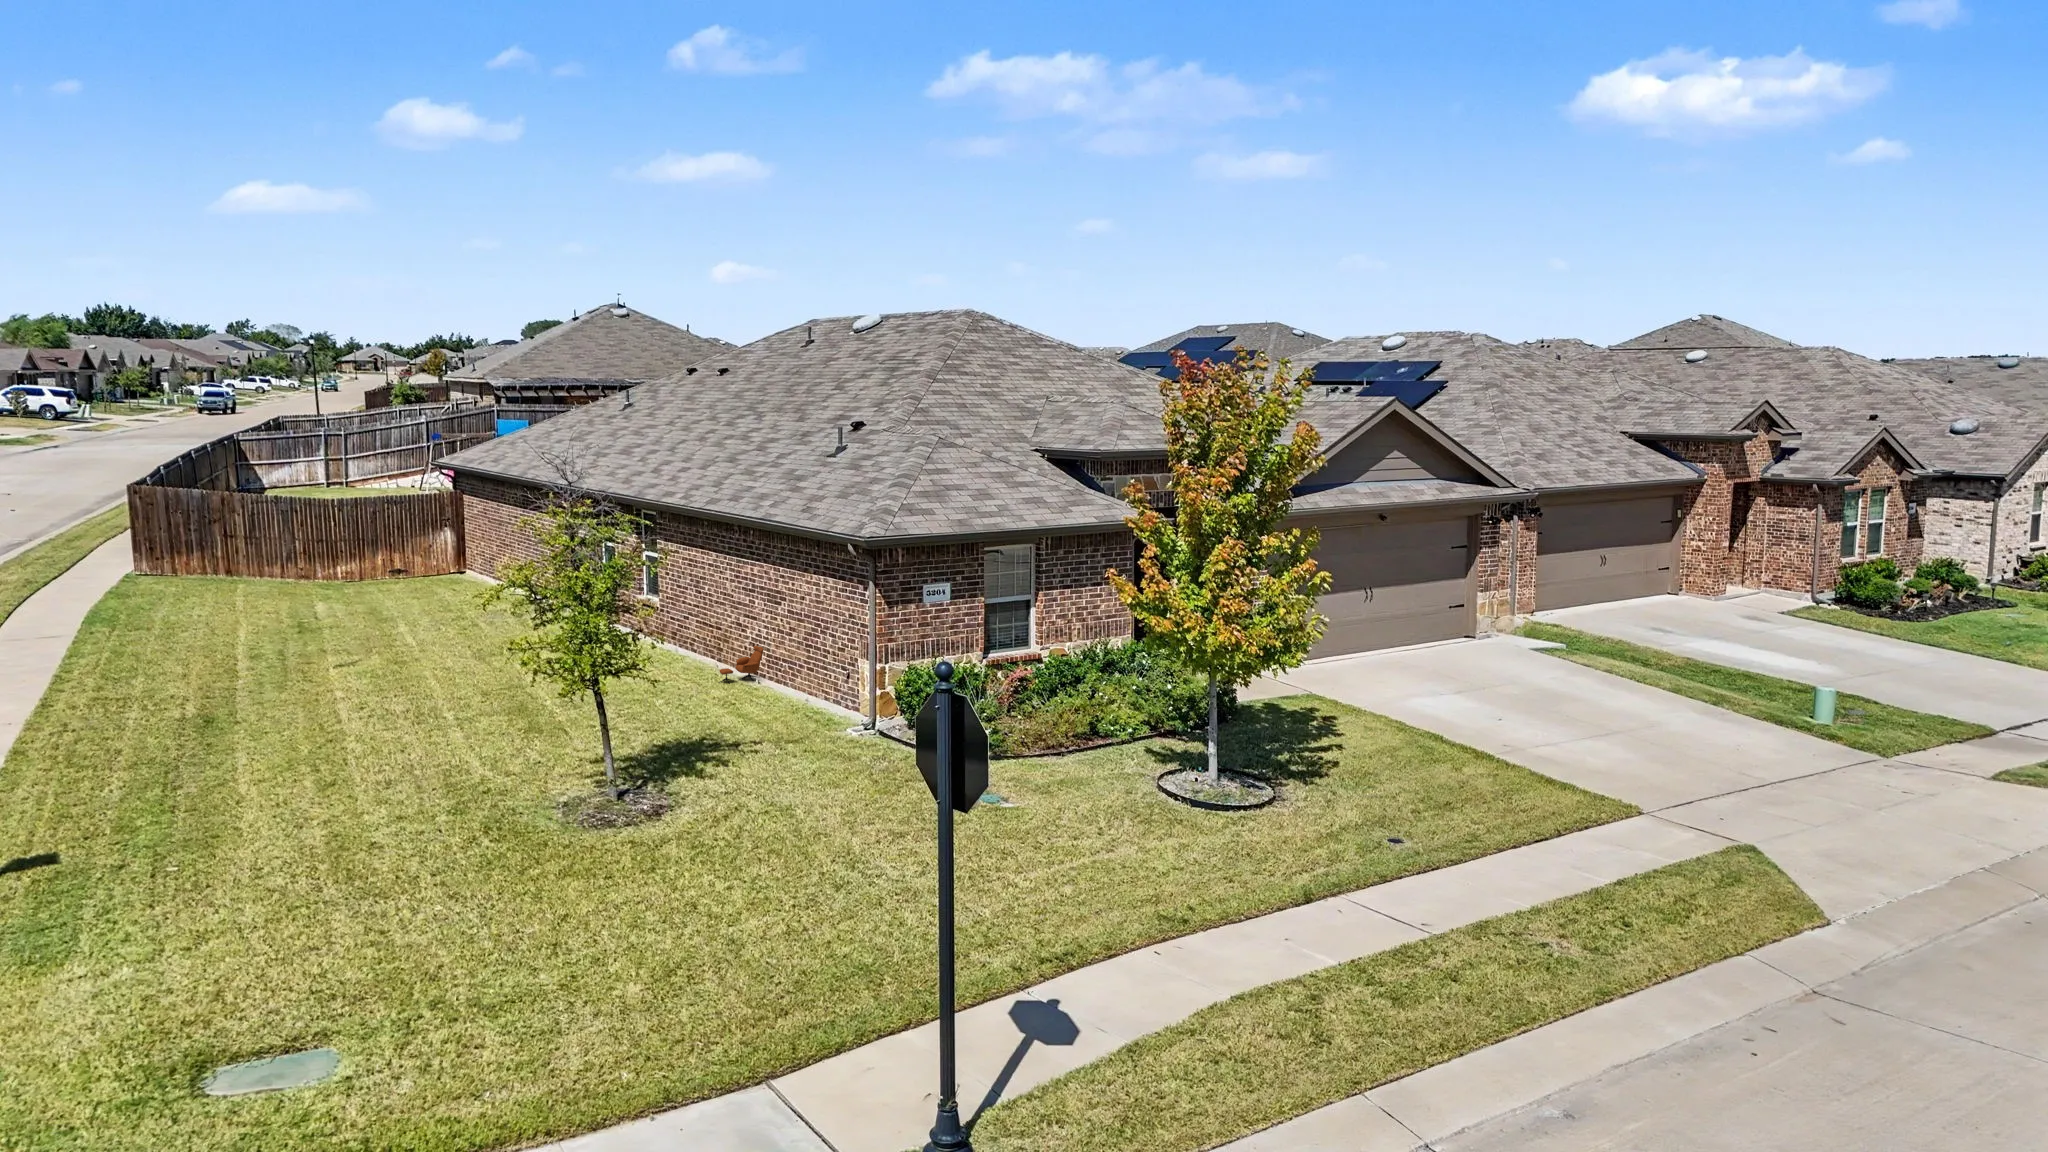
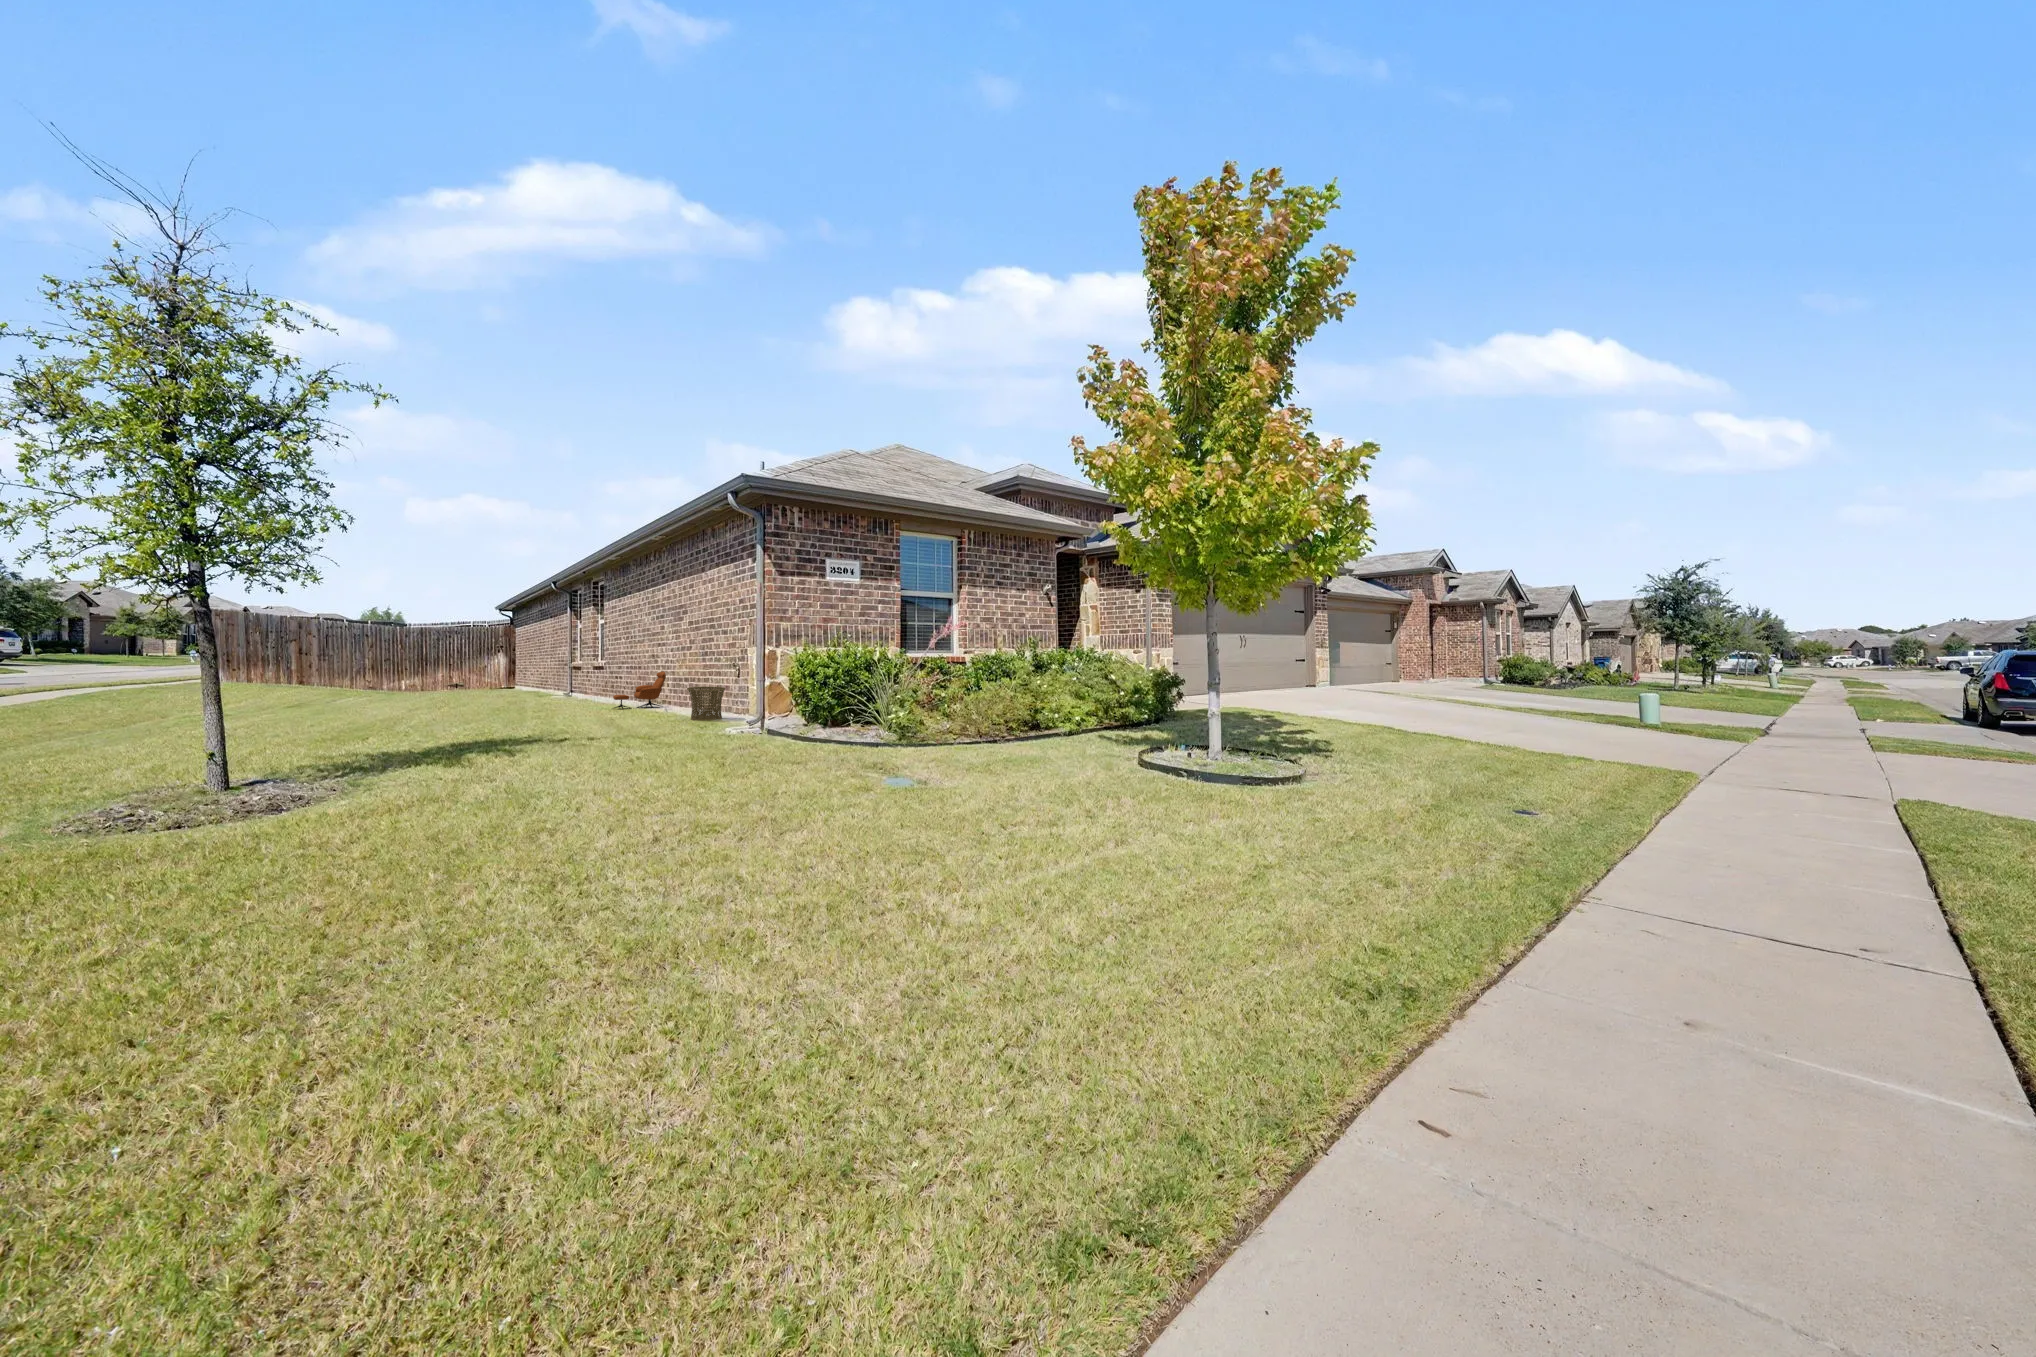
basket: none [803,682,834,715] -> present [687,687,726,720]

